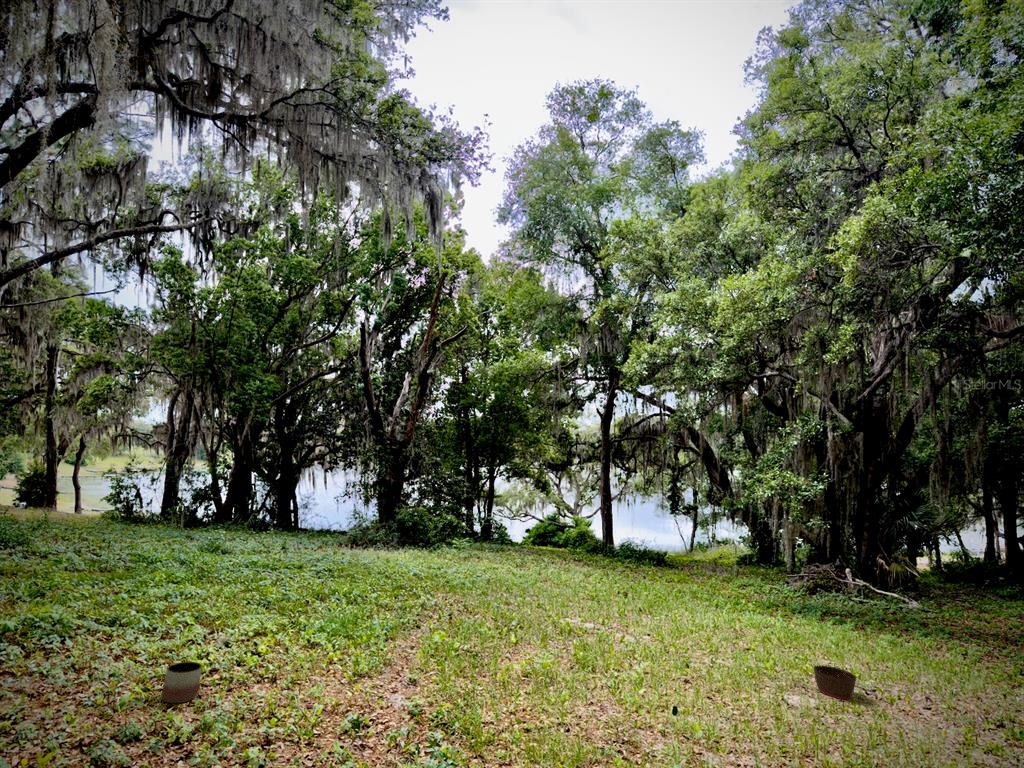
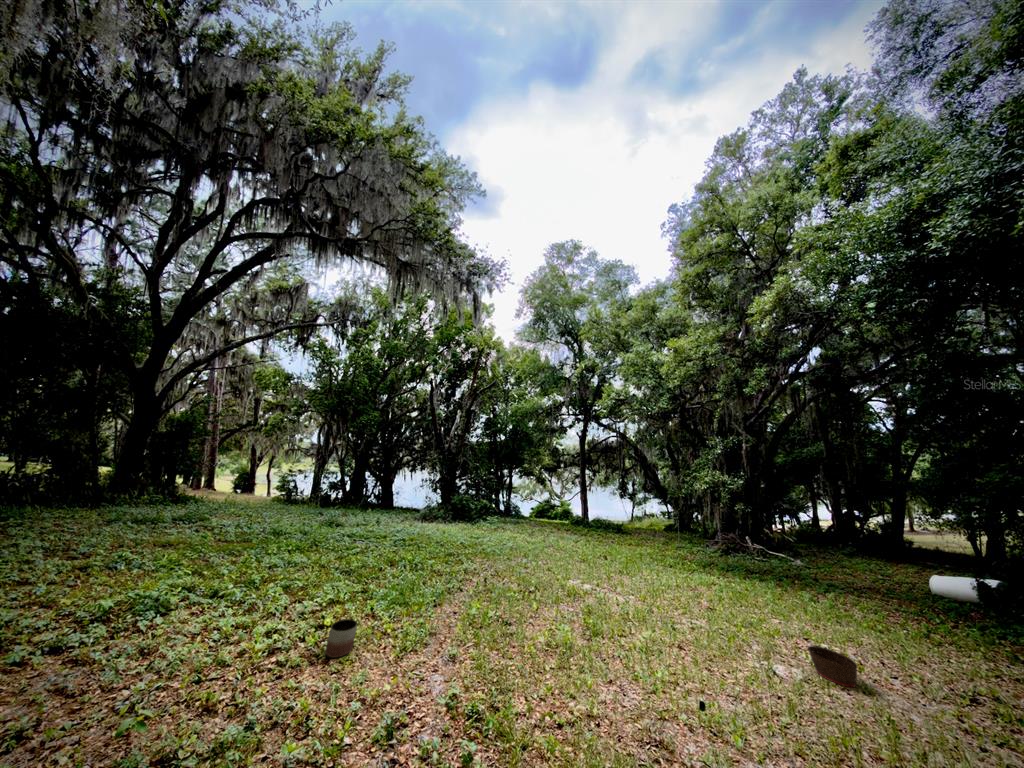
planter: present [162,662,202,703] -> present [325,619,357,658]

